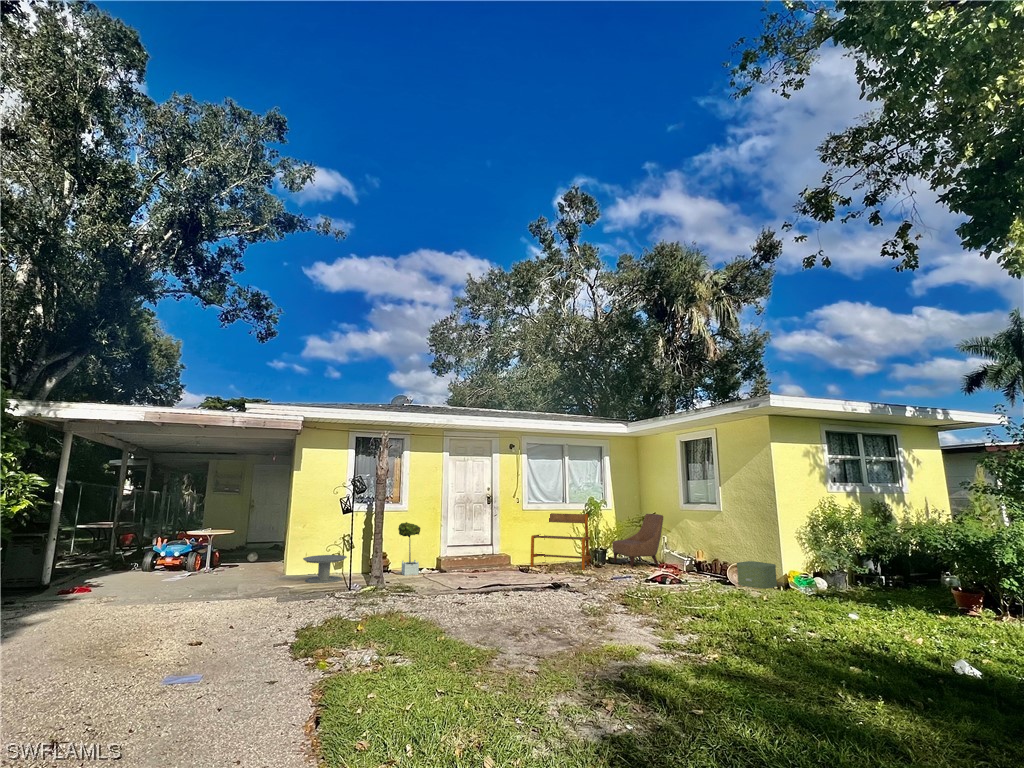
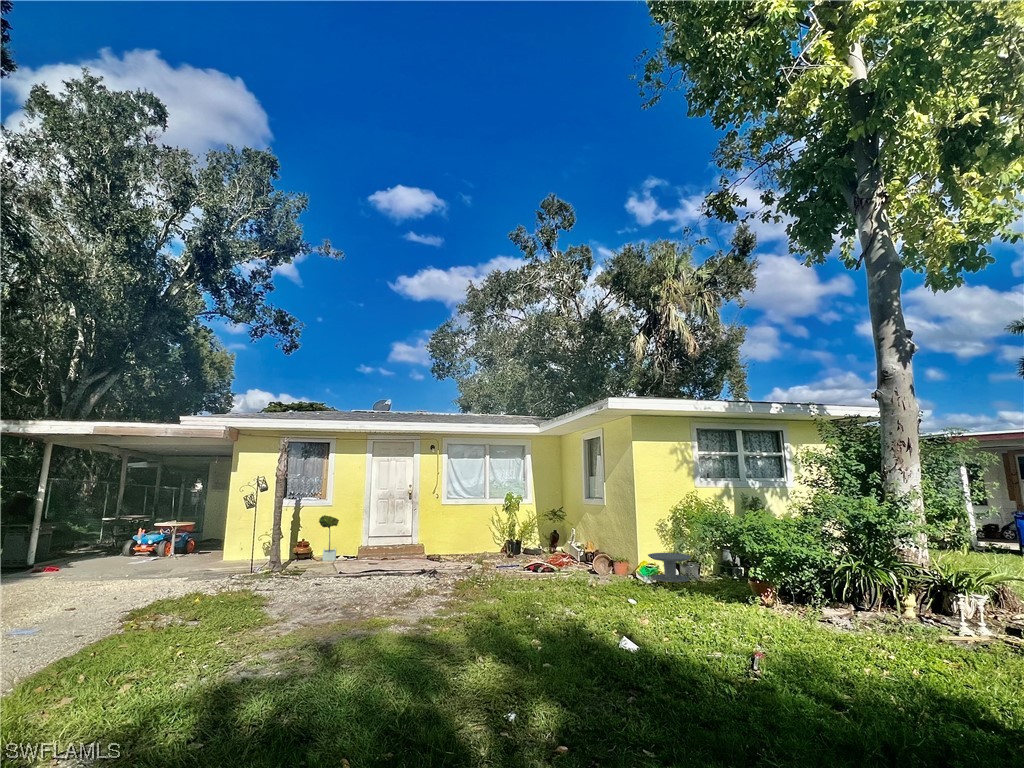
bench: present [530,513,591,570] -> none [445,507,501,559]
chair: present [612,514,663,568] -> none [526,508,570,558]
side table: present [303,555,347,584] -> present [648,553,692,582]
storage box: present [737,561,777,589] -> none [599,552,634,577]

